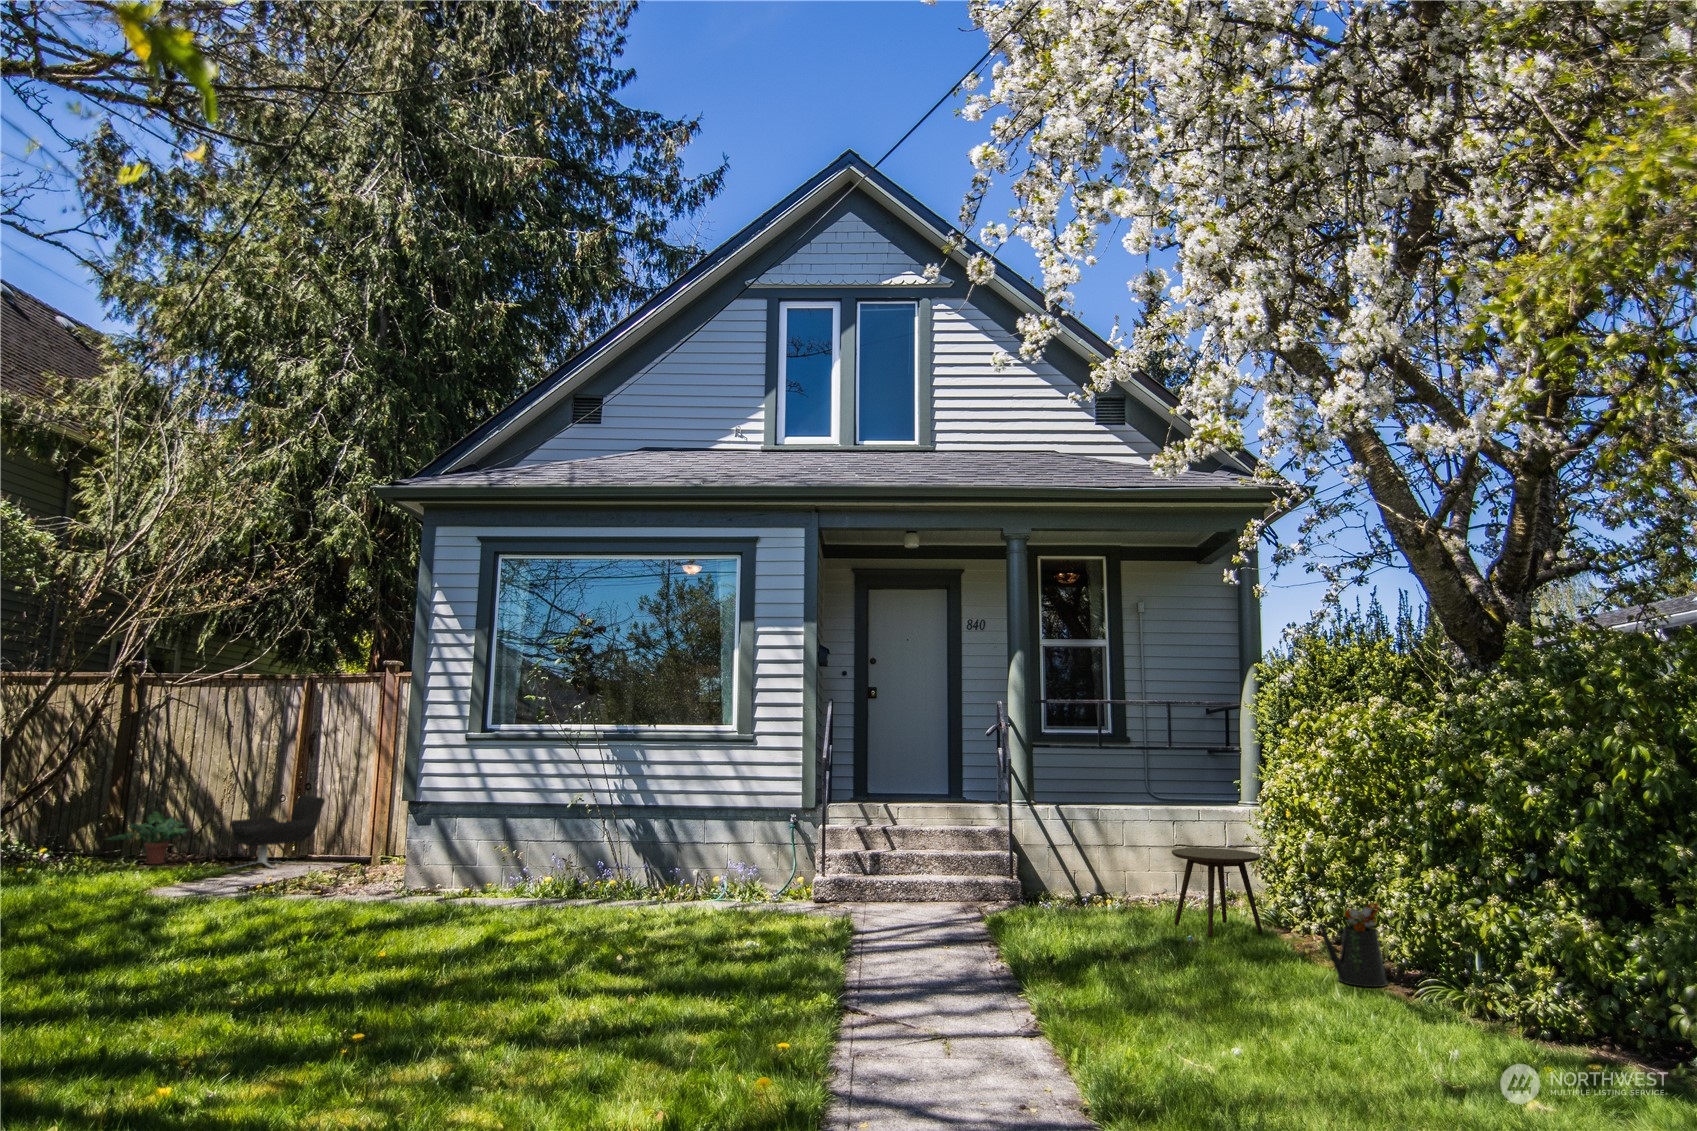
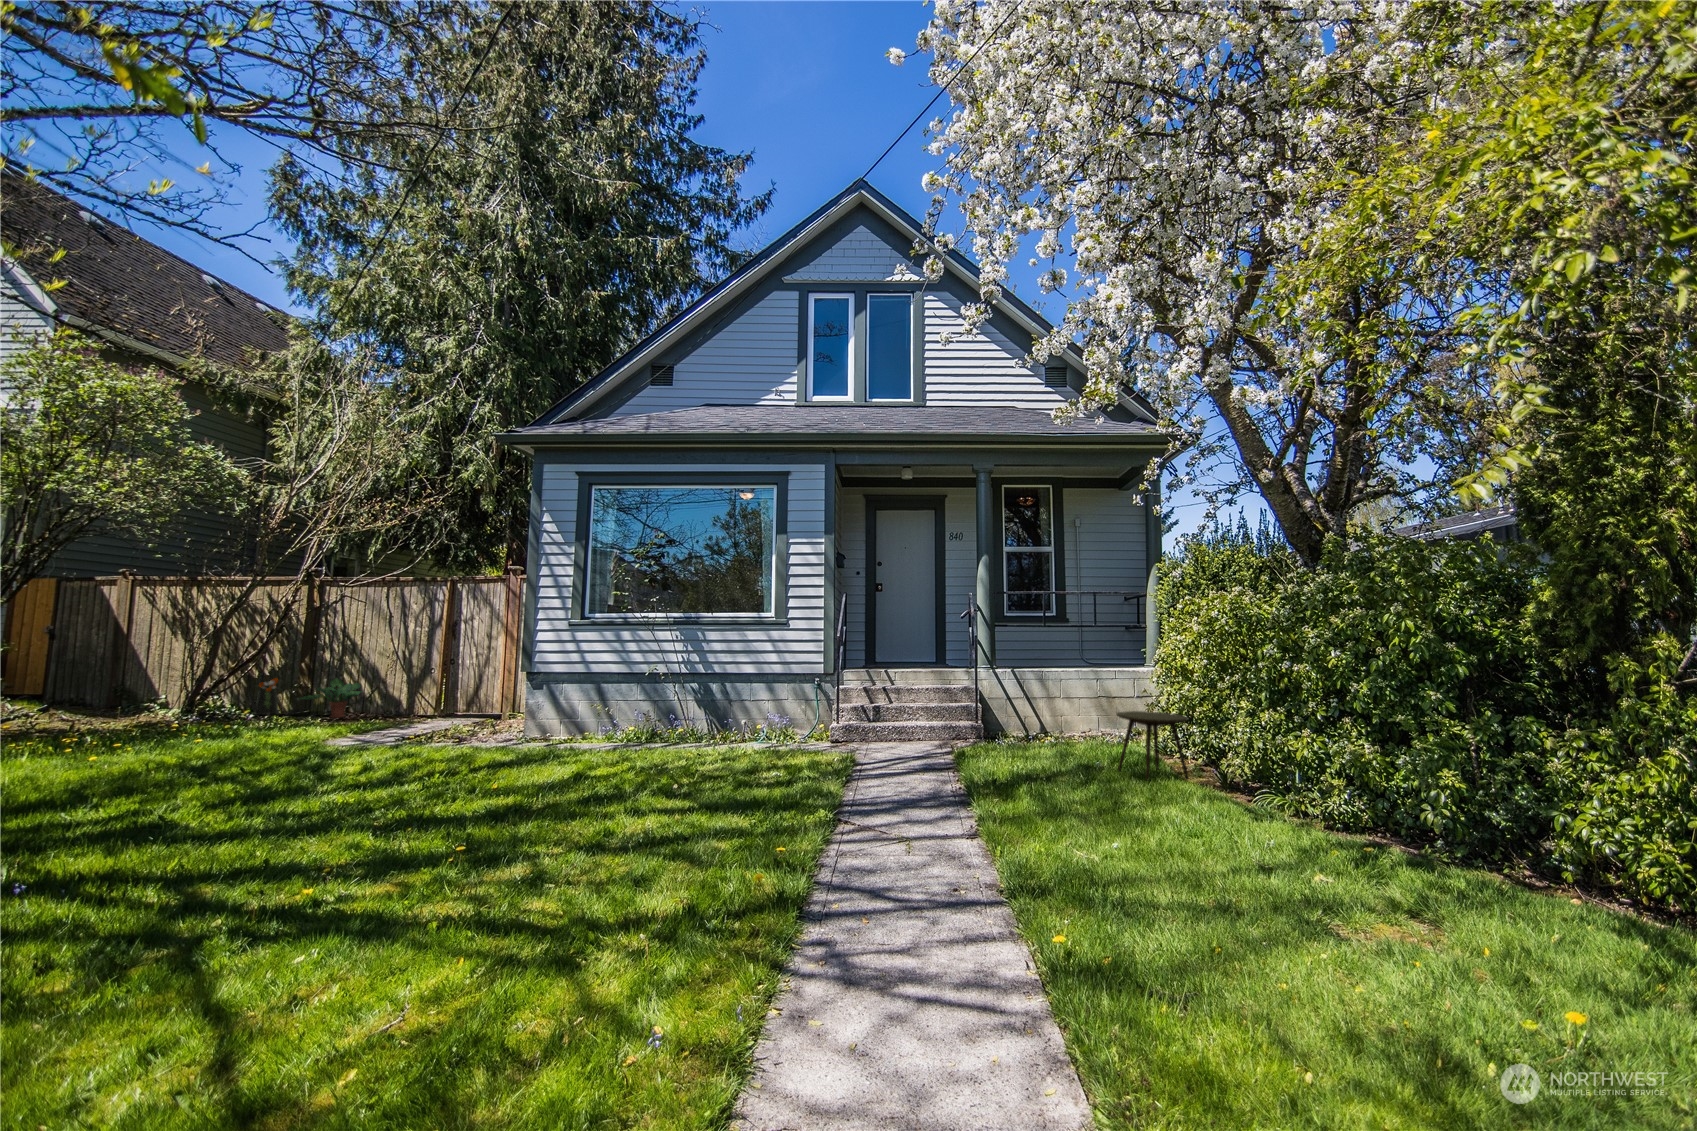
lounge chair: present [230,795,325,868] -> none [389,667,464,722]
watering can: present [1320,903,1395,987] -> present [249,678,281,715]

